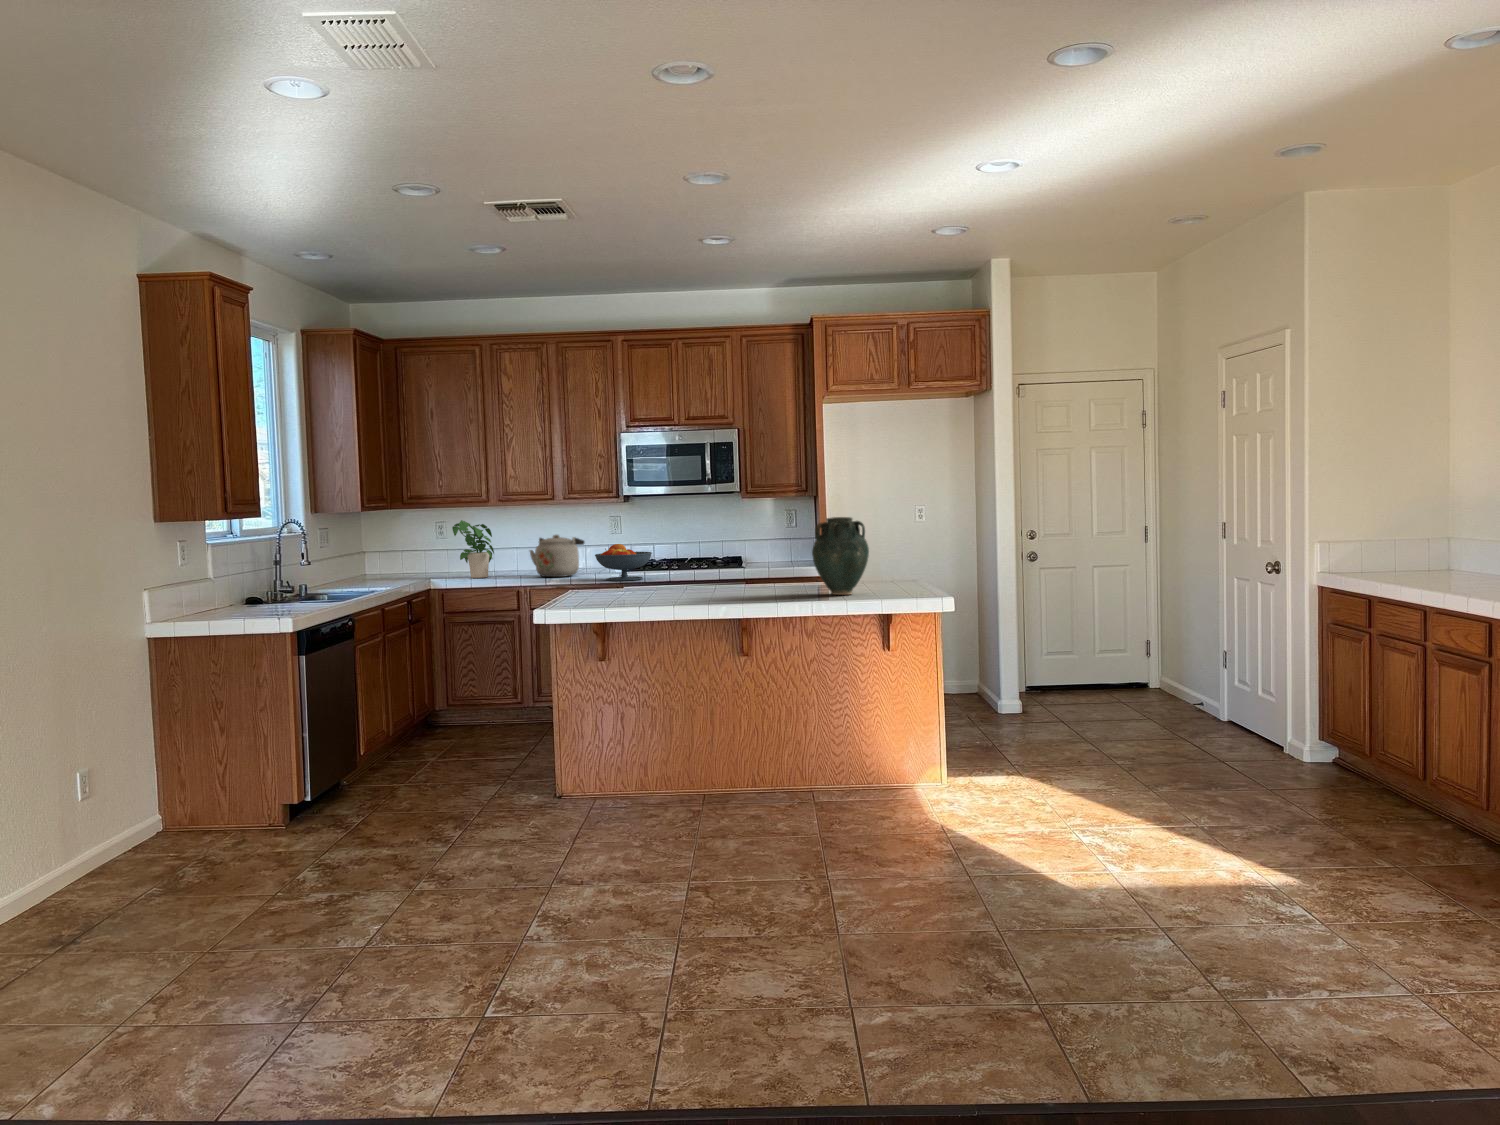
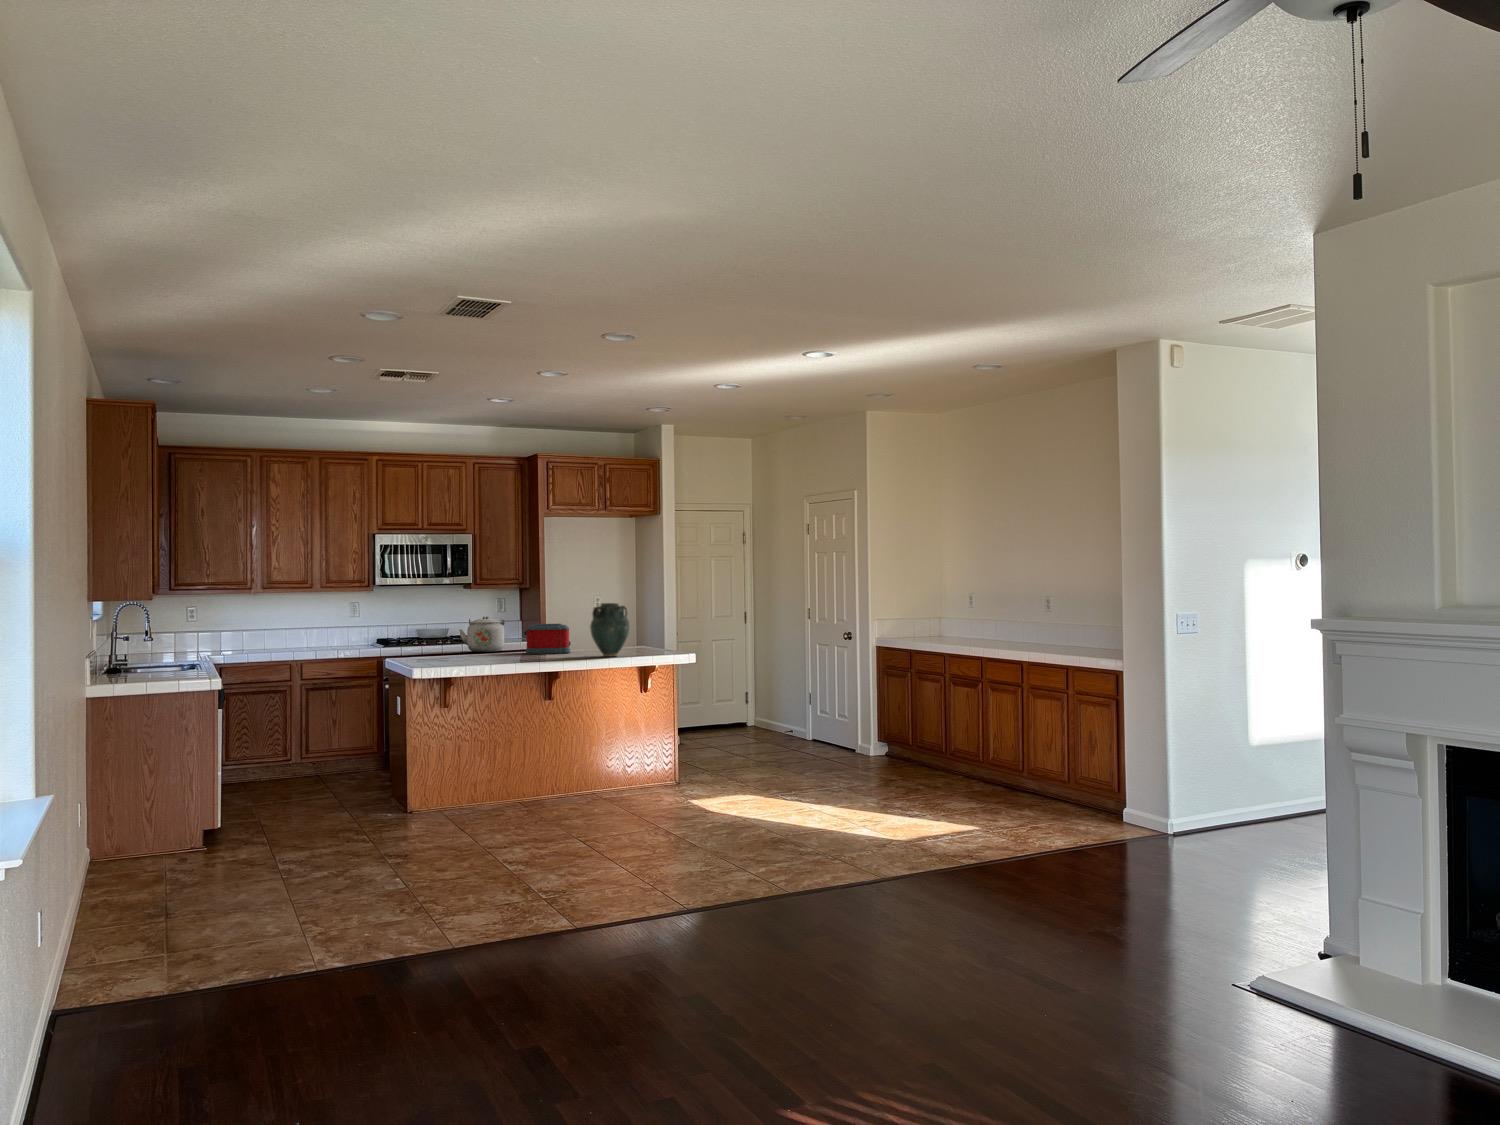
potted plant: present [452,520,494,578] -> none [228,603,268,653]
kettle: present [530,535,584,577] -> present [459,616,504,652]
fruit bowl: present [595,544,652,581] -> none [375,623,423,653]
toaster: none [752,546,815,587] -> present [524,624,571,654]

